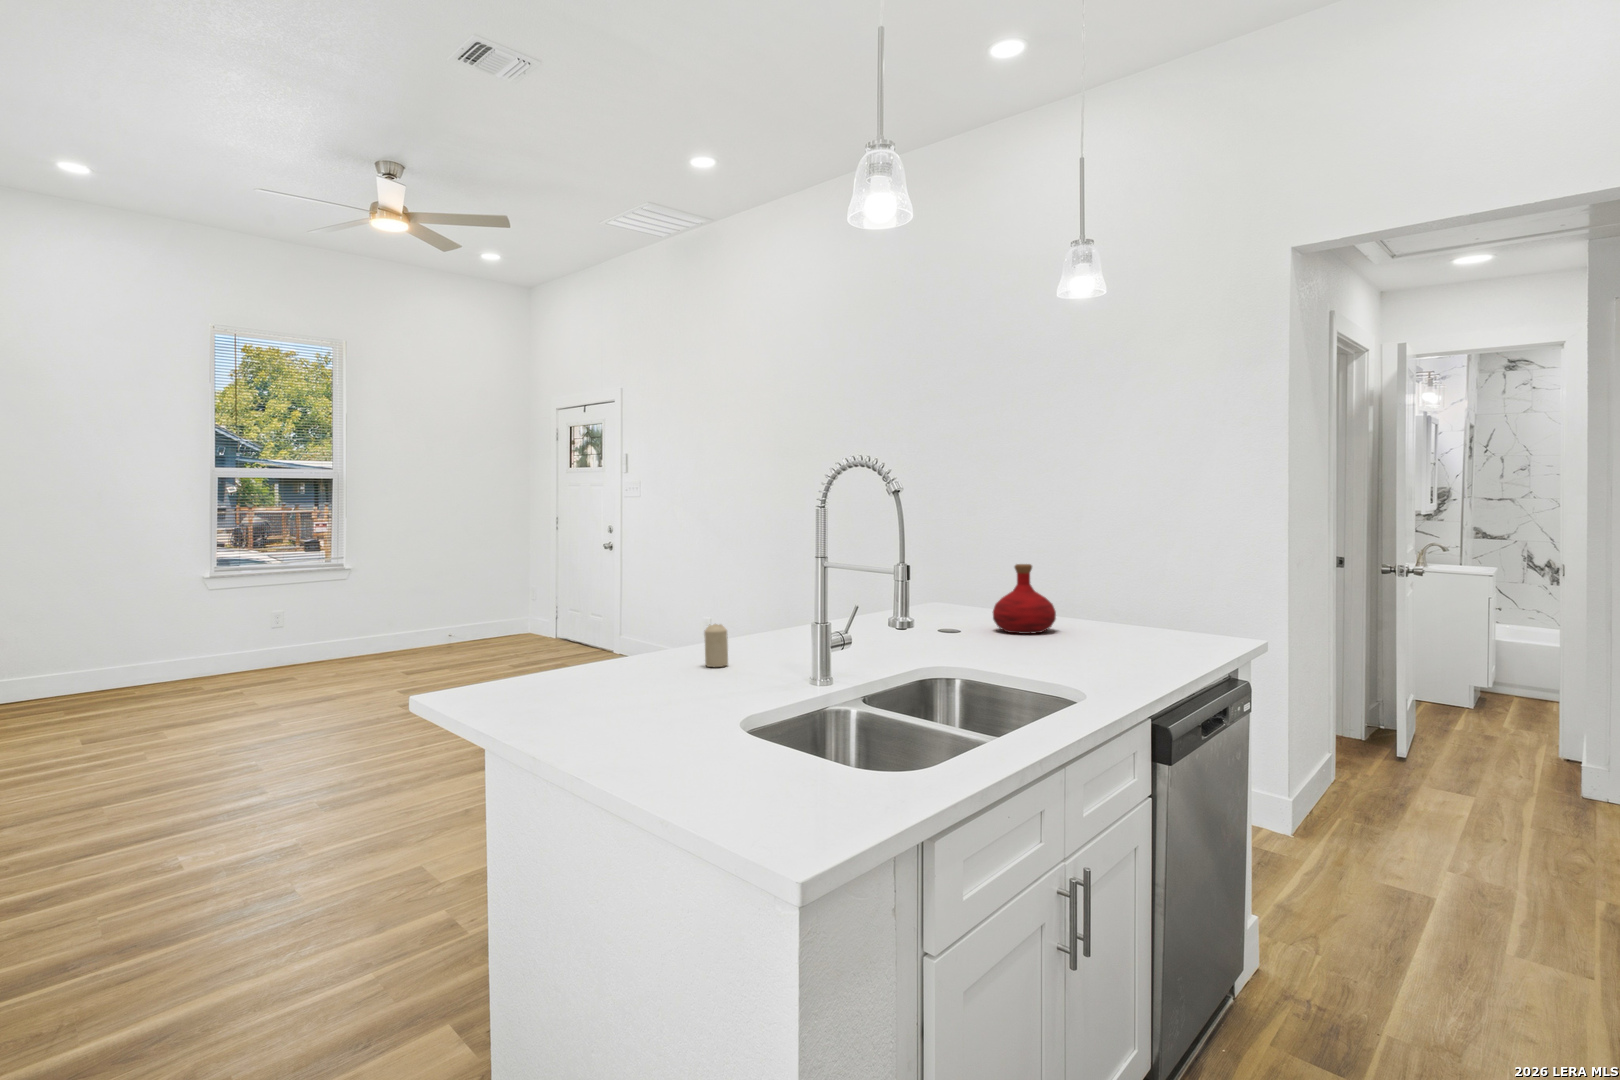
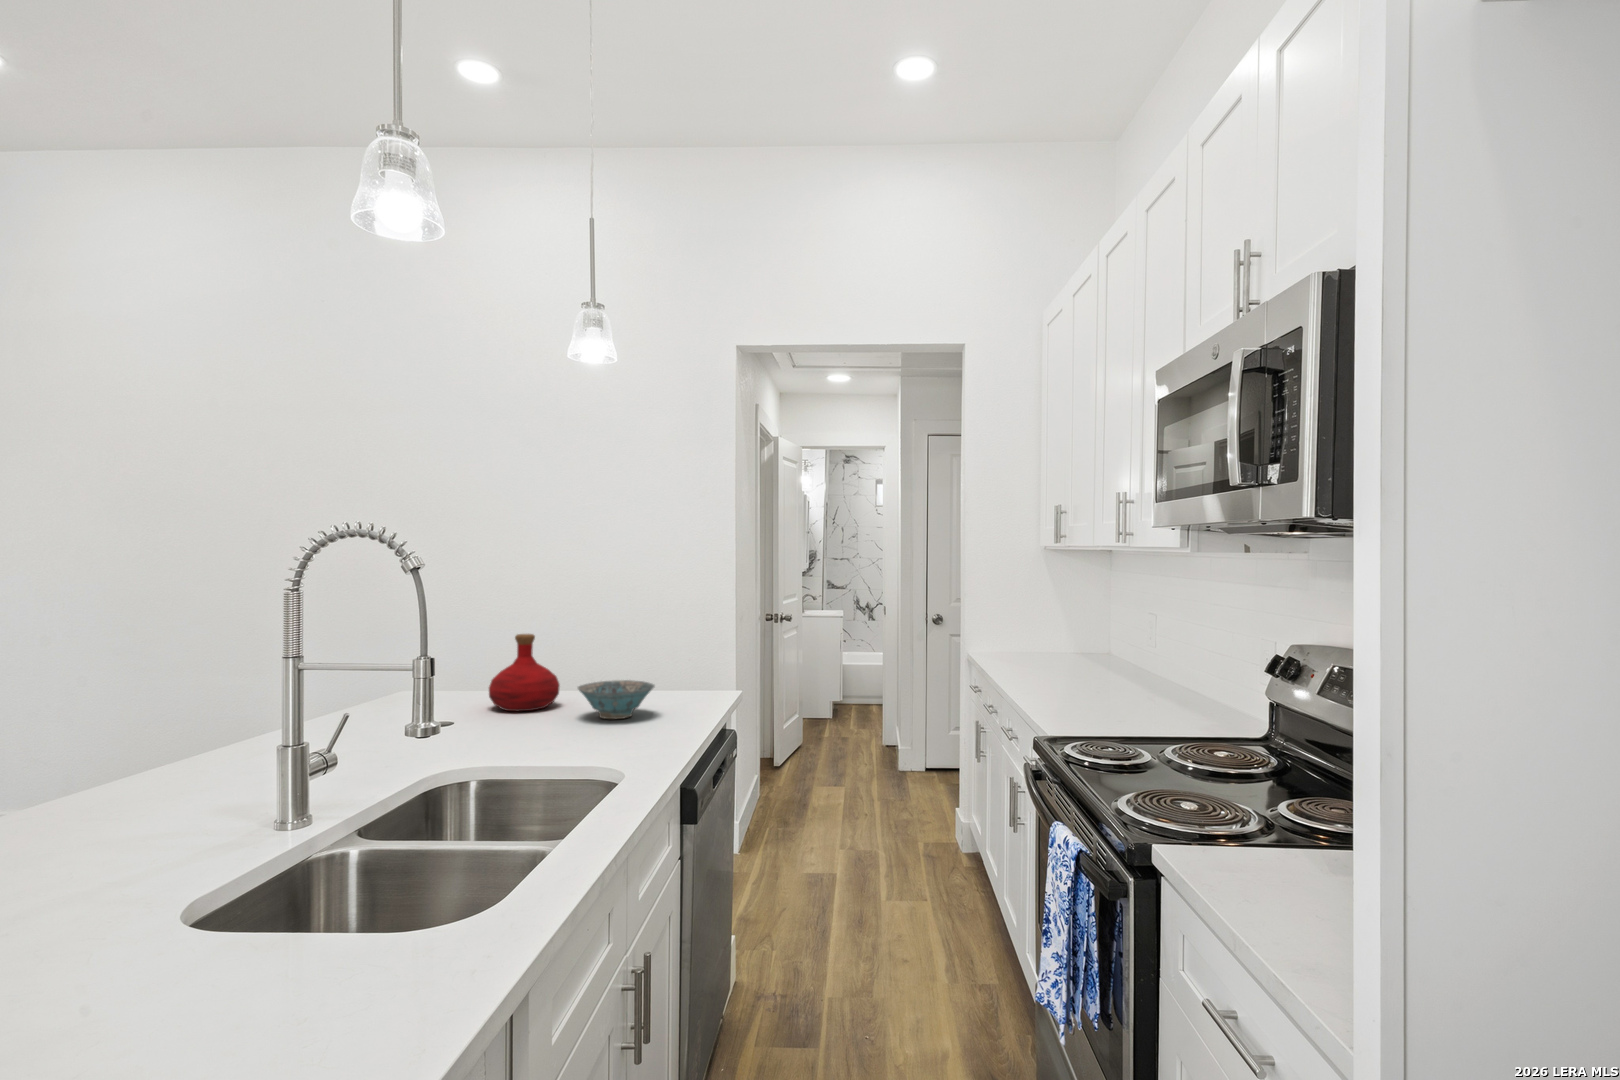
ceramic bowl: none [1064,610,1142,645] -> present [578,680,655,719]
candle: present [704,624,728,667] -> none [73,754,119,823]

